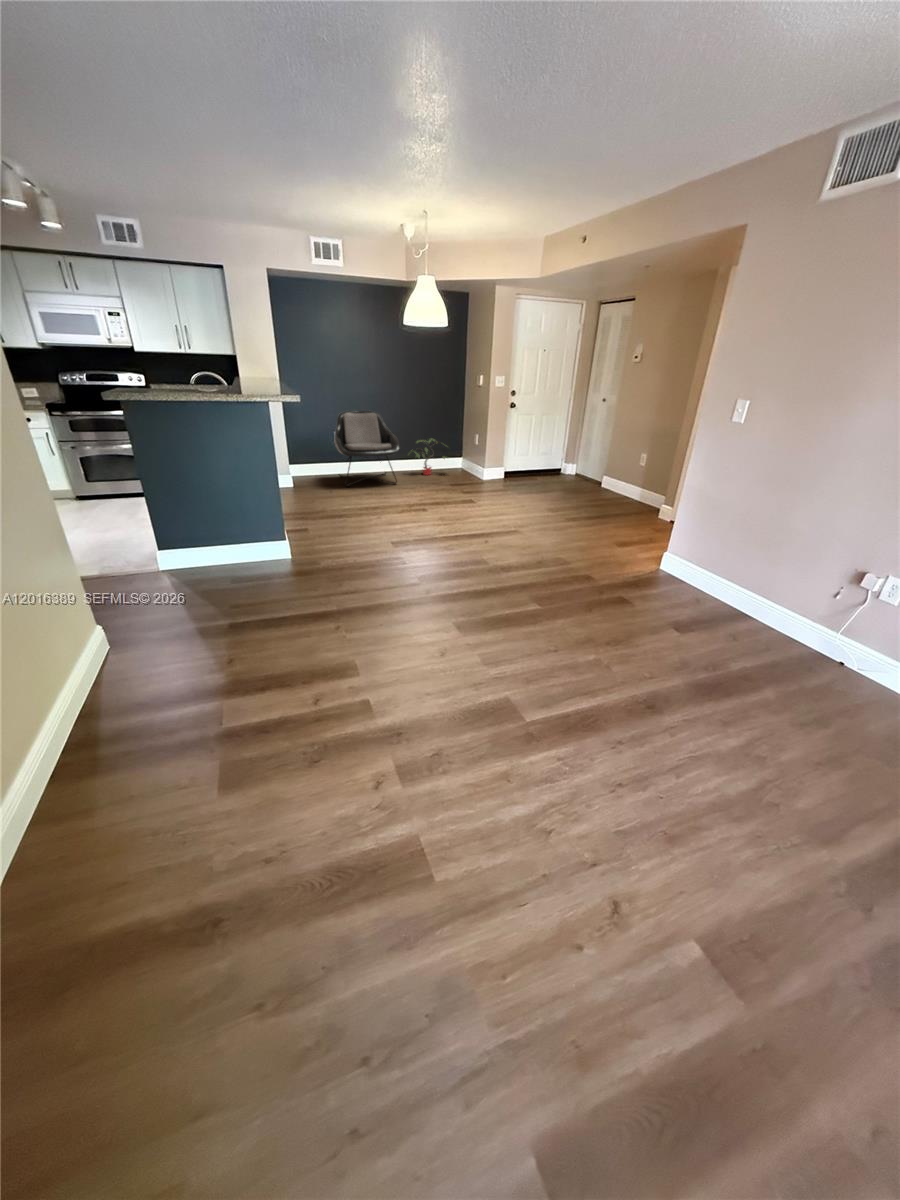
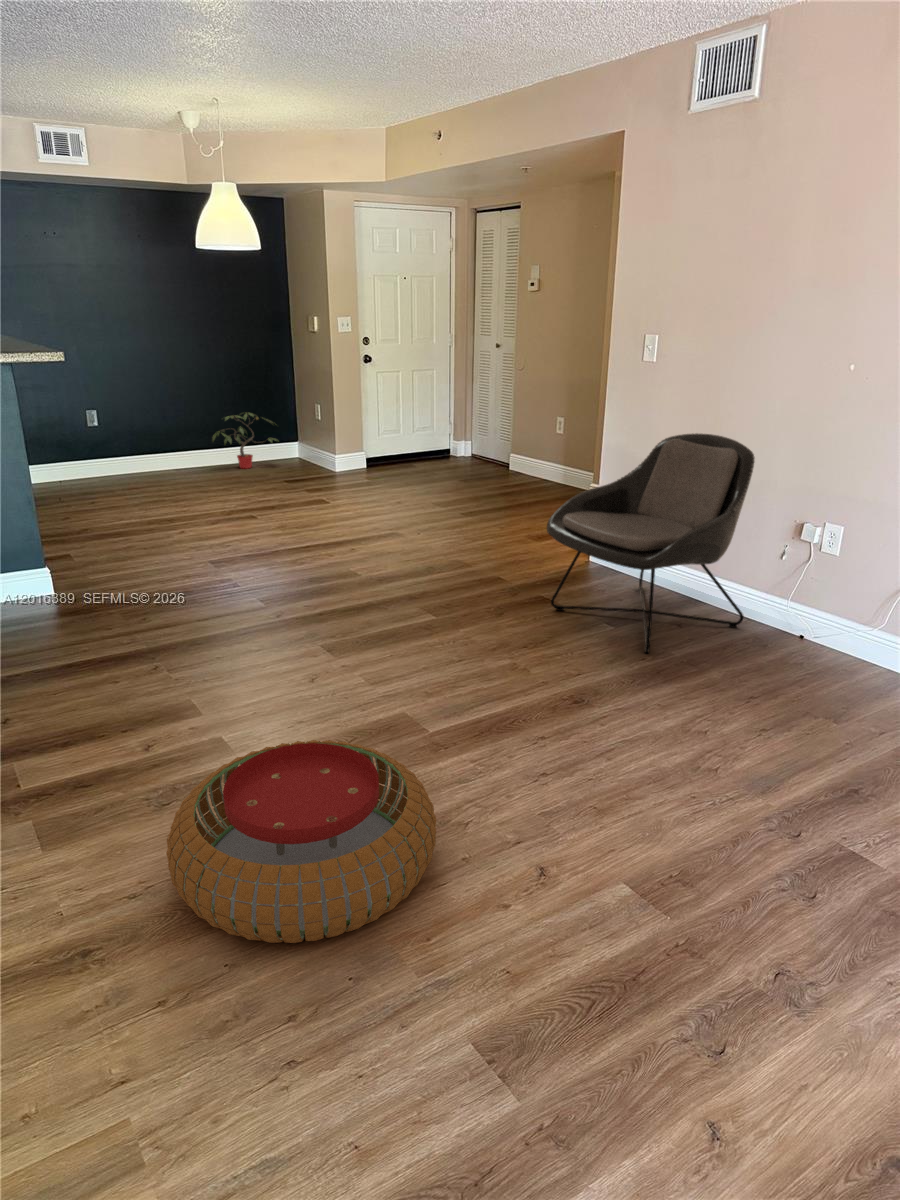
lounge chair: present [334,411,400,487] -> present [547,433,755,653]
pouf: none [315,719,525,914] -> present [166,740,436,943]

